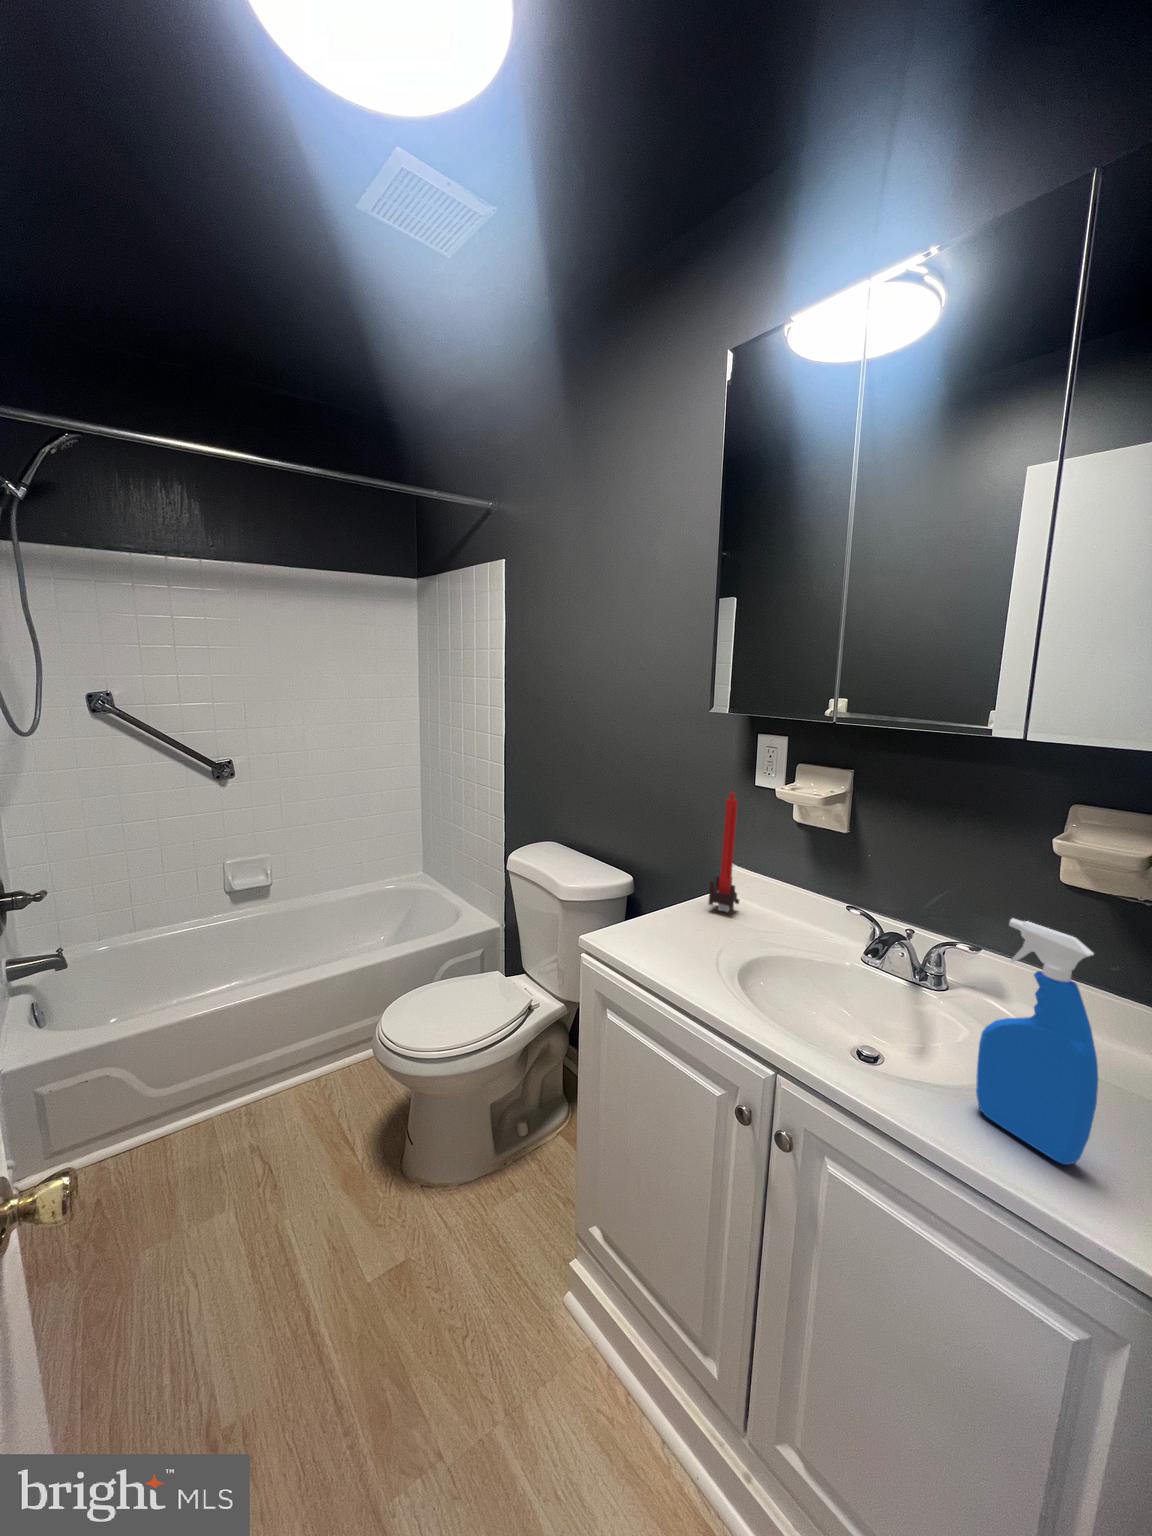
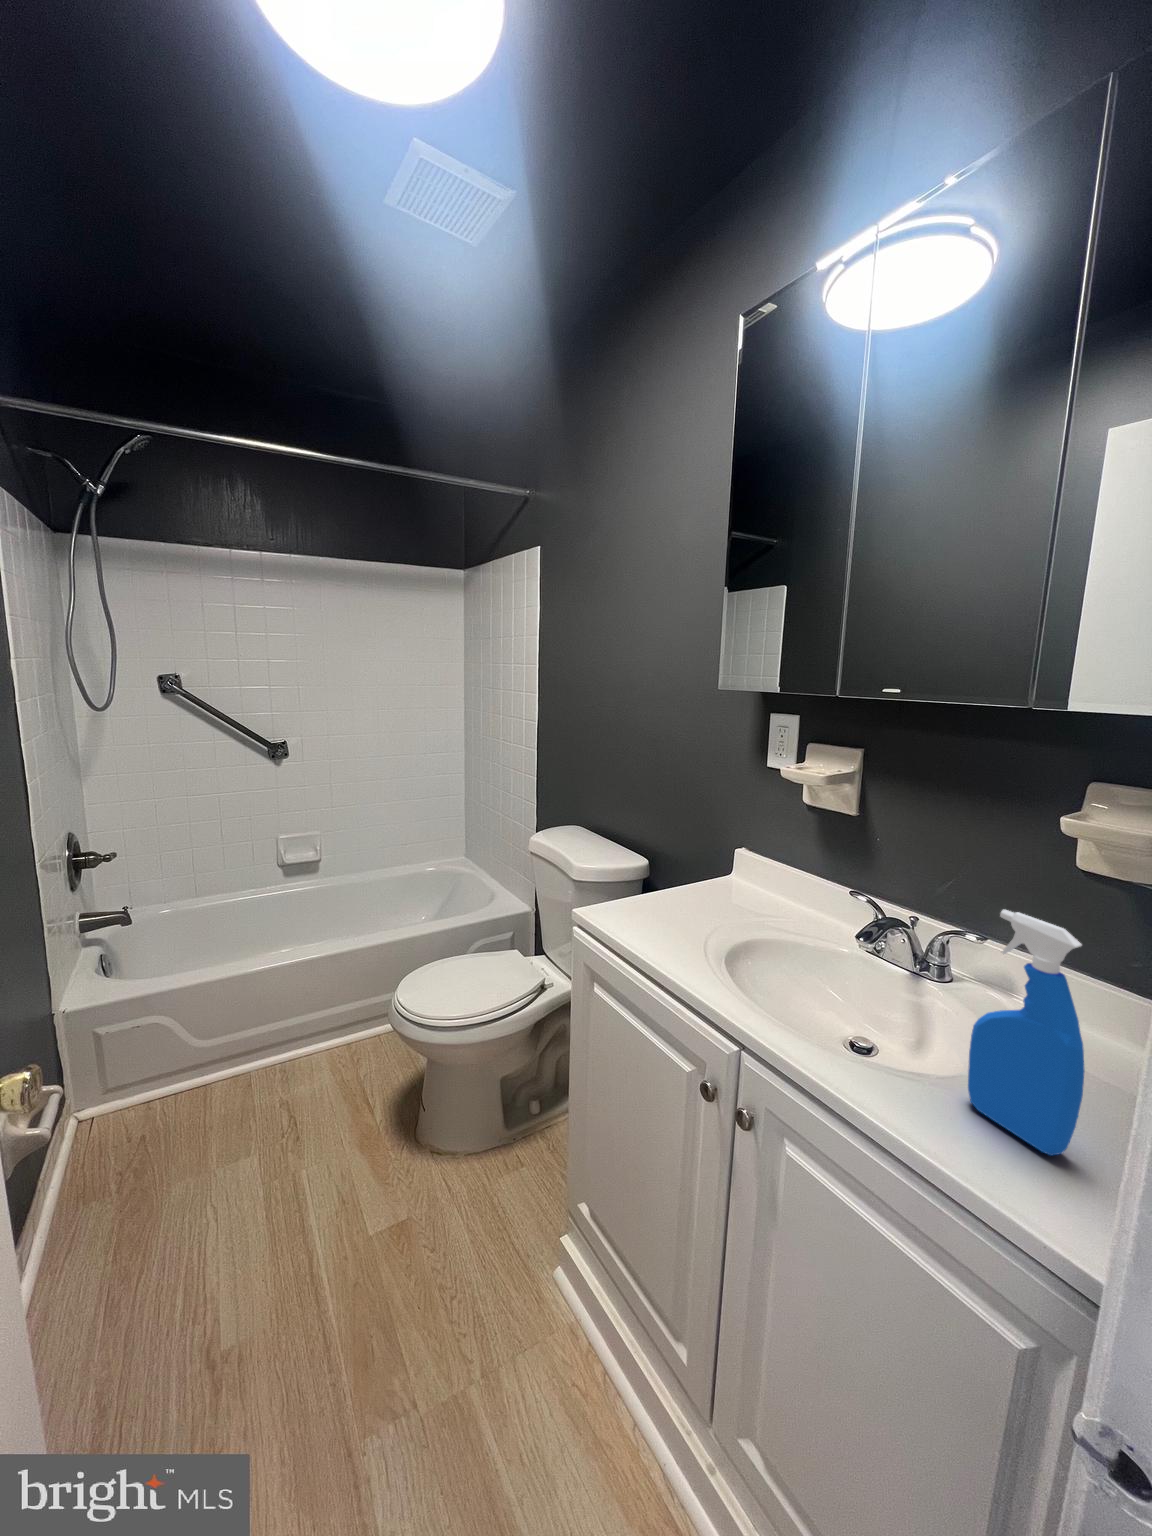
candle: present [709,792,739,912] -> none [706,776,741,903]

